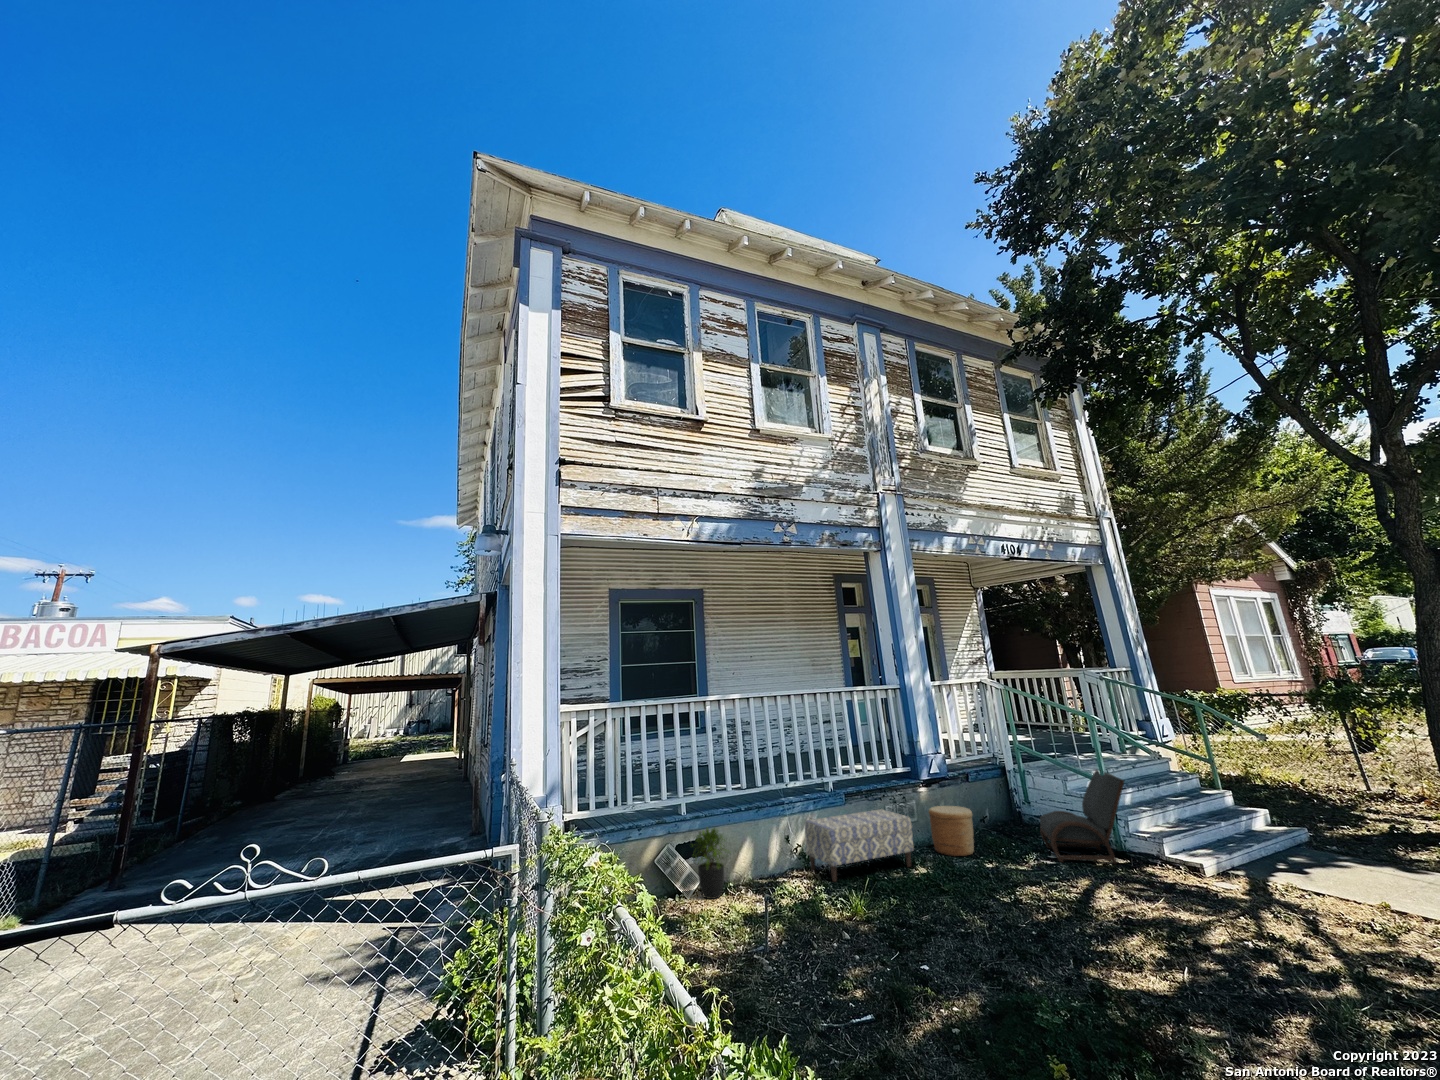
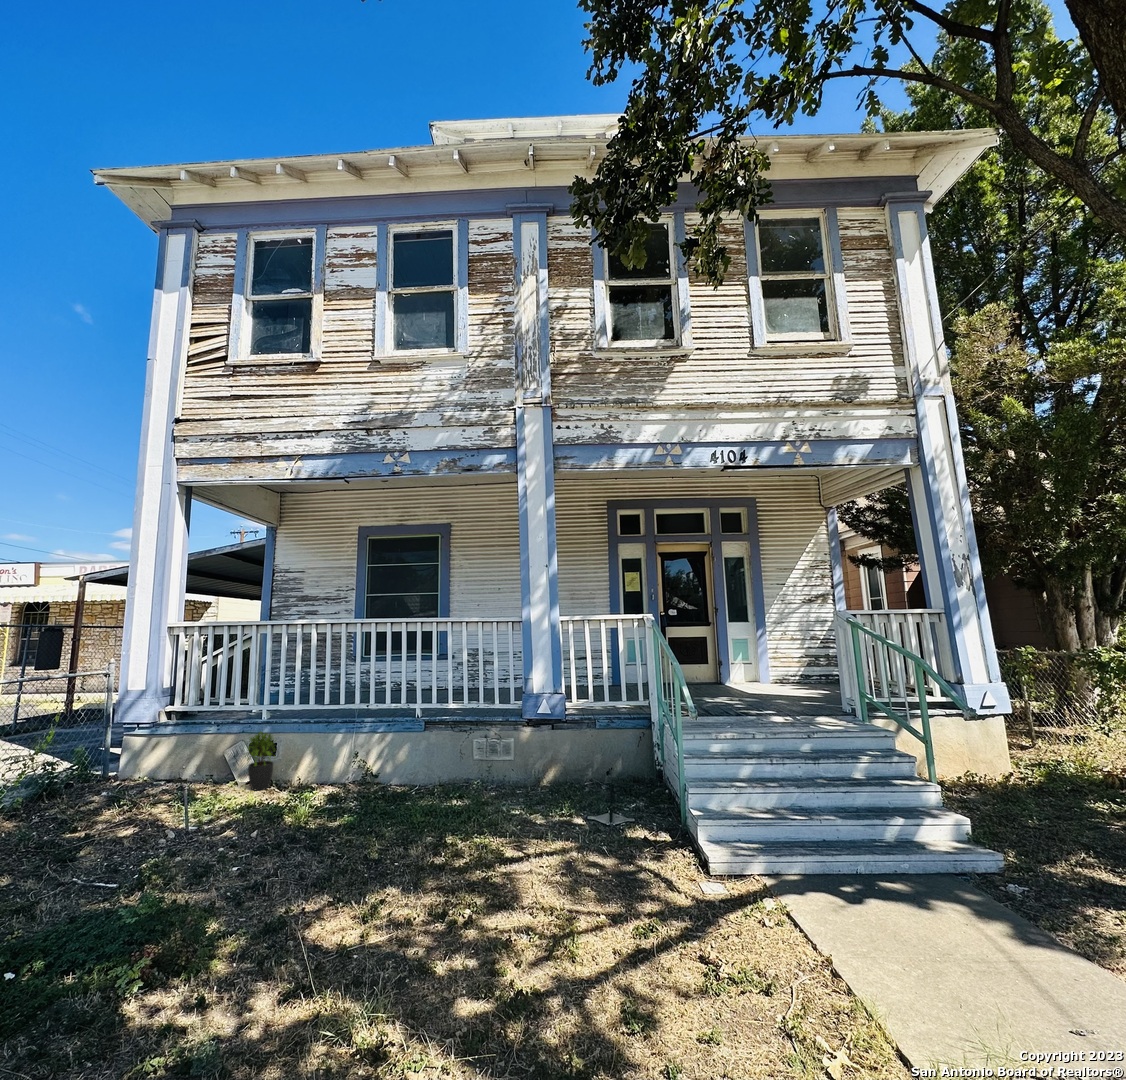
lounge chair: present [1040,770,1124,864] -> none [588,726,691,834]
woven basket: present [929,806,974,856] -> none [507,745,551,798]
bench: present [805,809,914,882] -> none [357,739,465,797]

